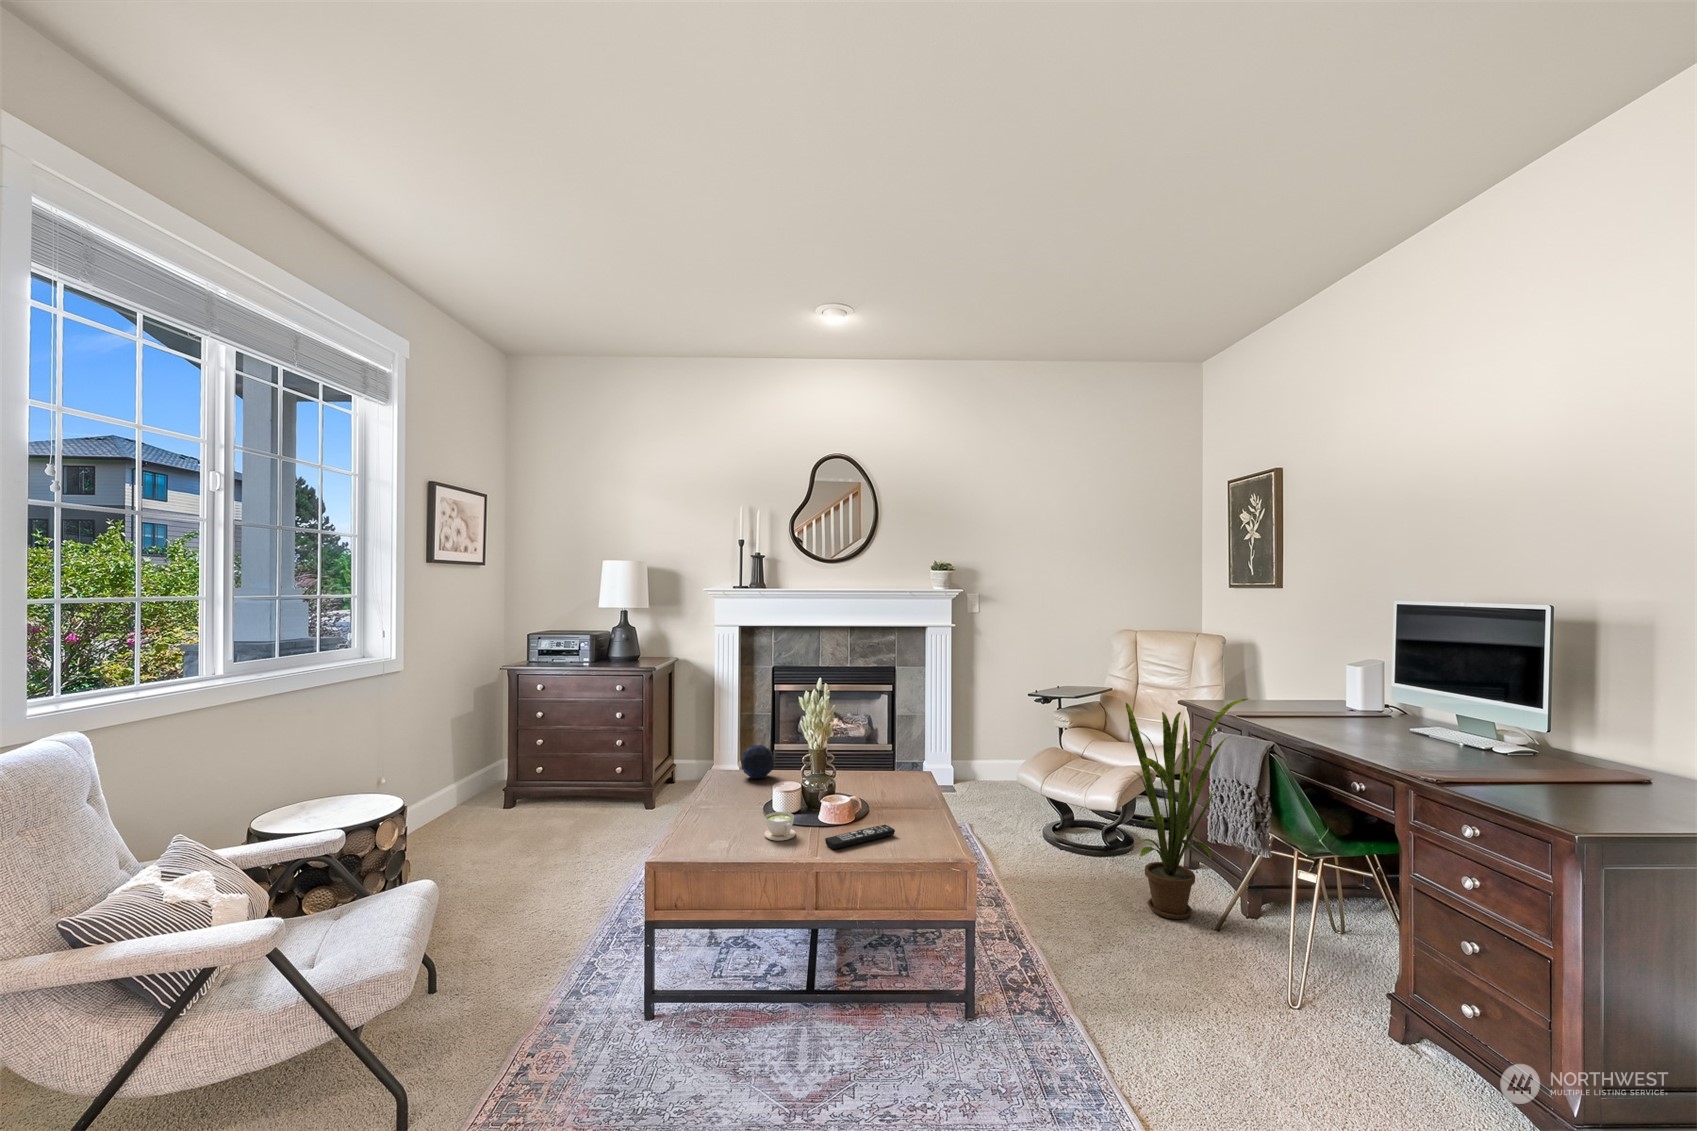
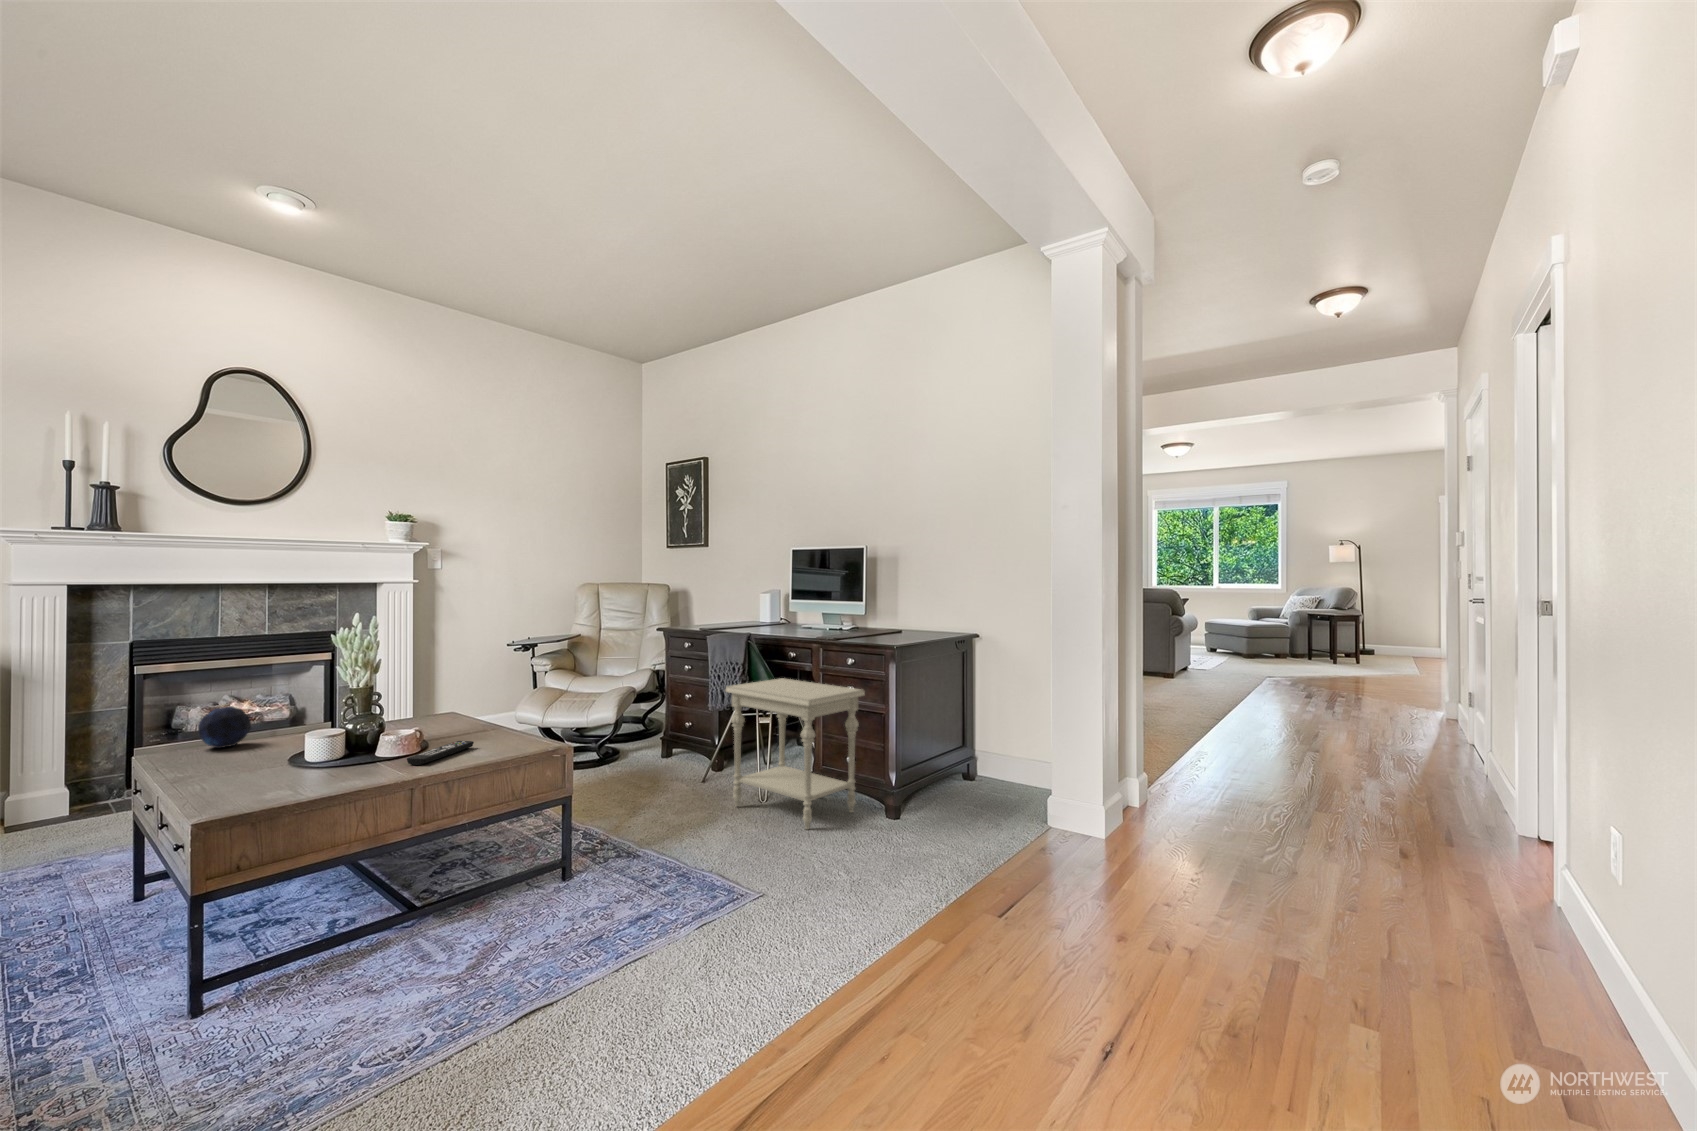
house plant: present [1126,699,1248,919] -> none [640,611,732,787]
coffee cup: present [765,812,795,841] -> none [319,746,361,775]
side table: none [1219,817,1468,1097] -> present [726,678,865,830]

